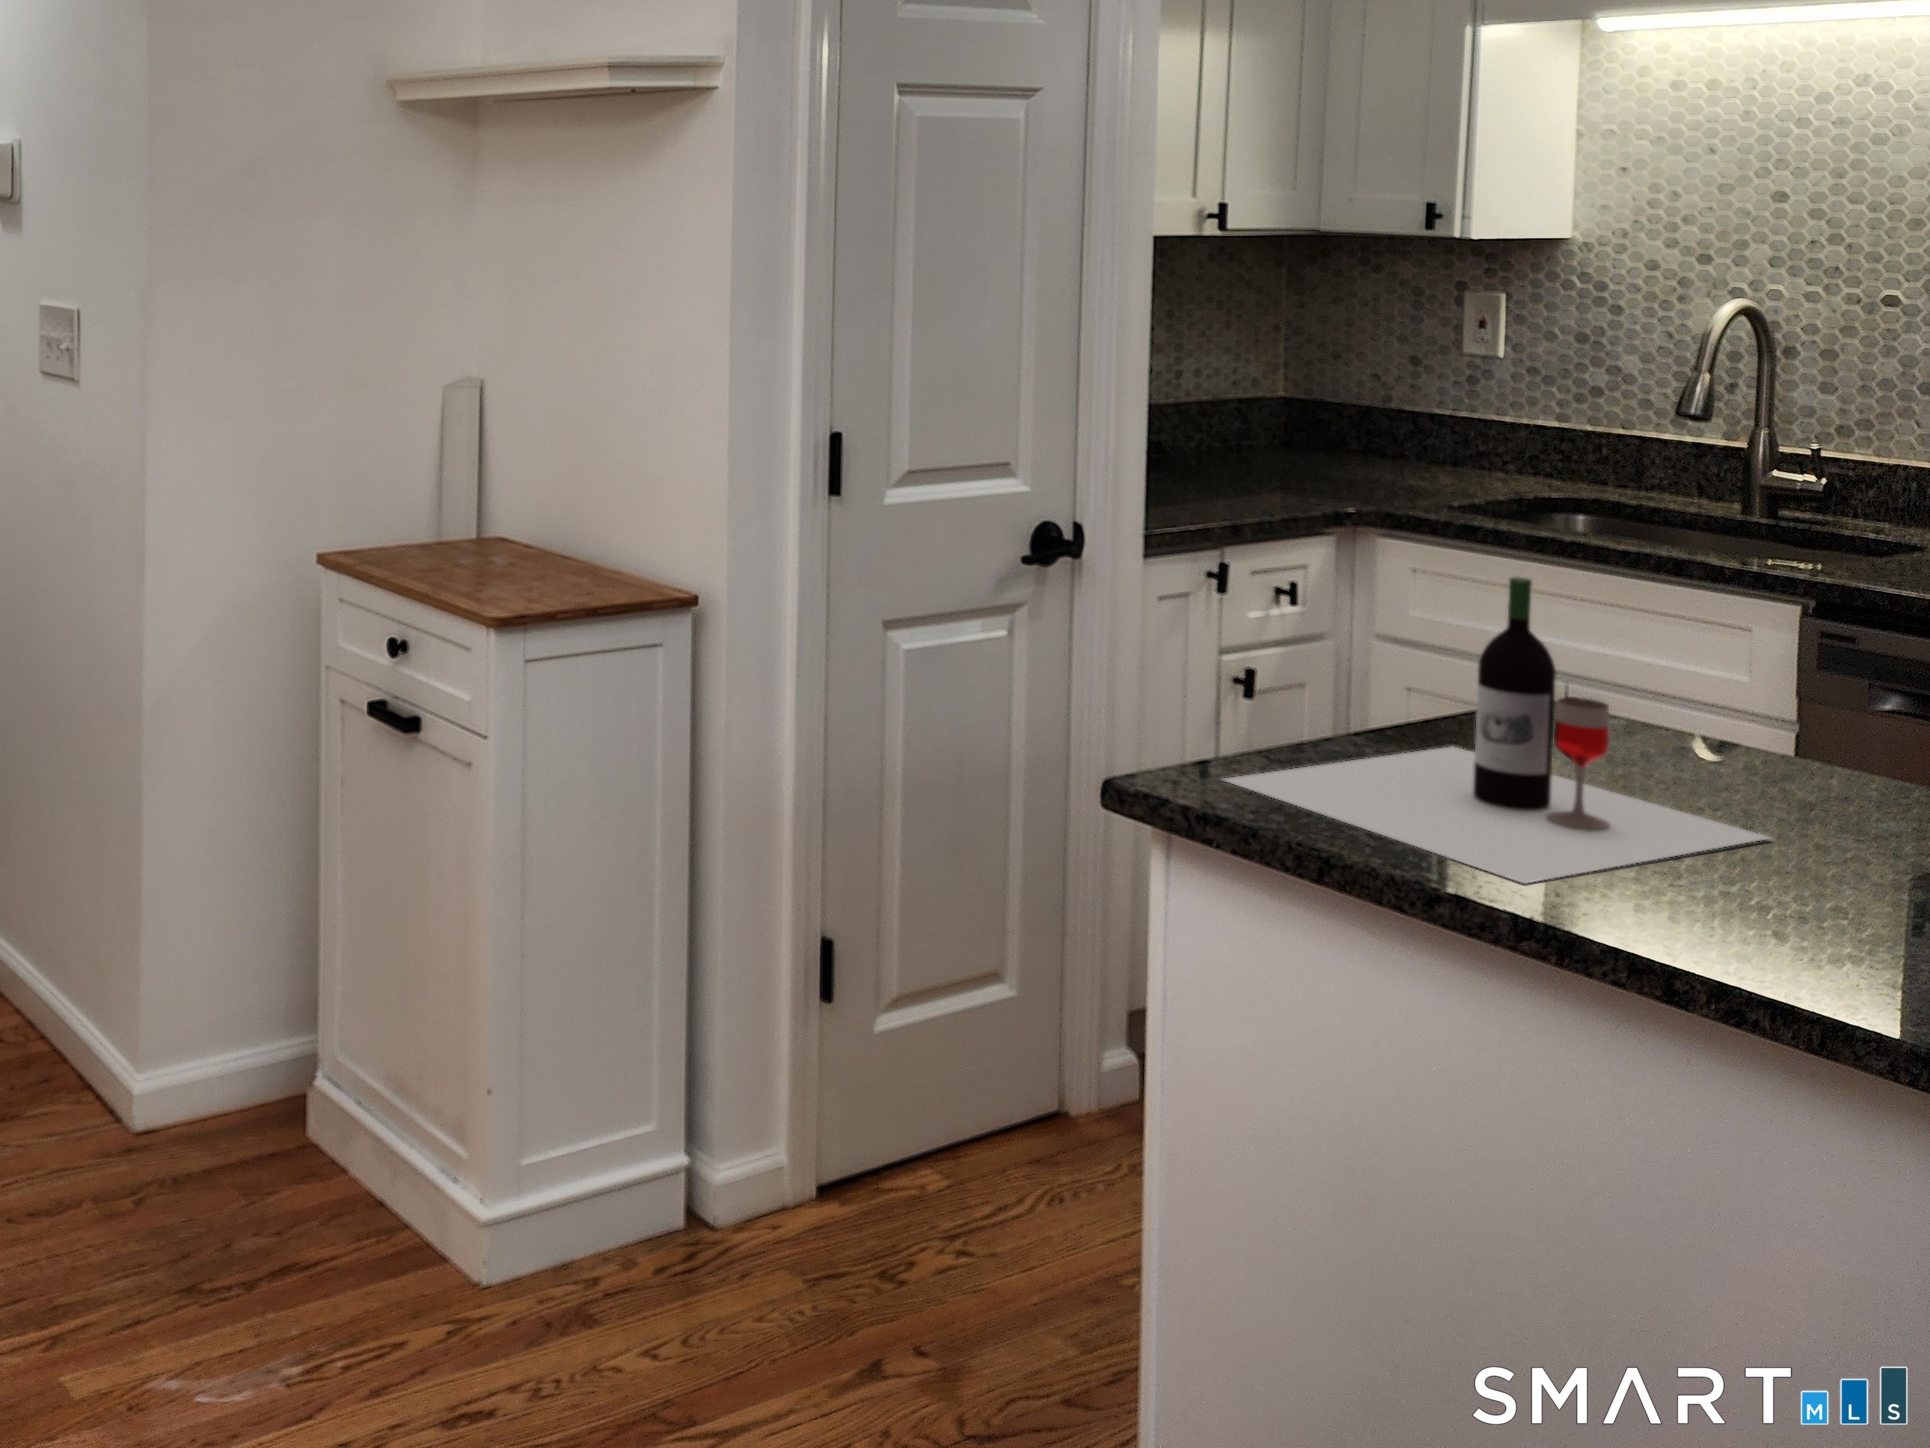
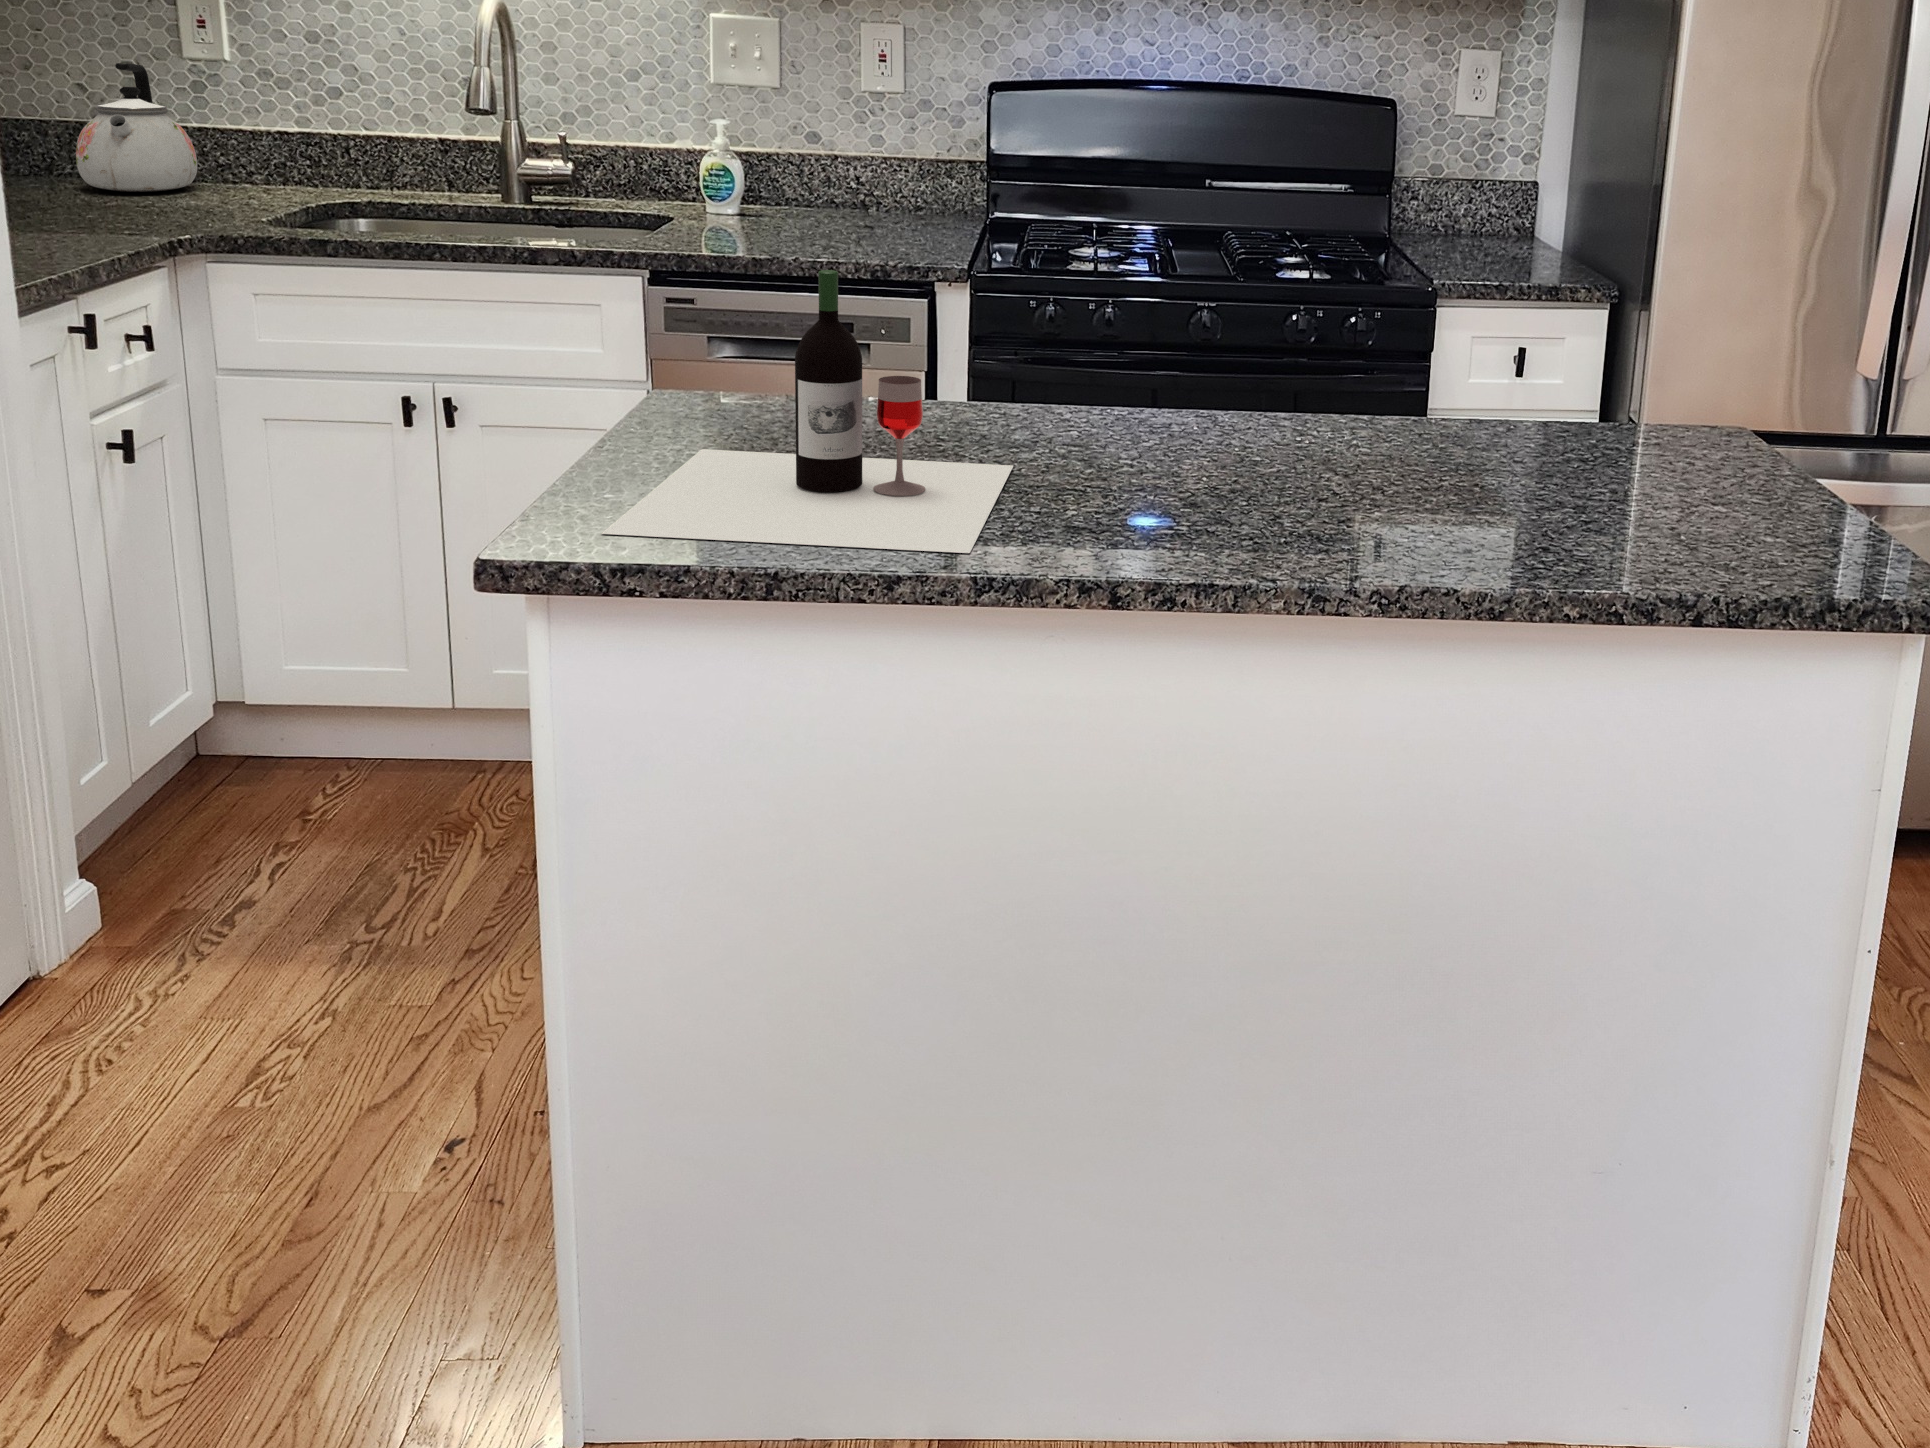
kettle: none [1342,357,1449,473] -> present [76,63,197,192]

